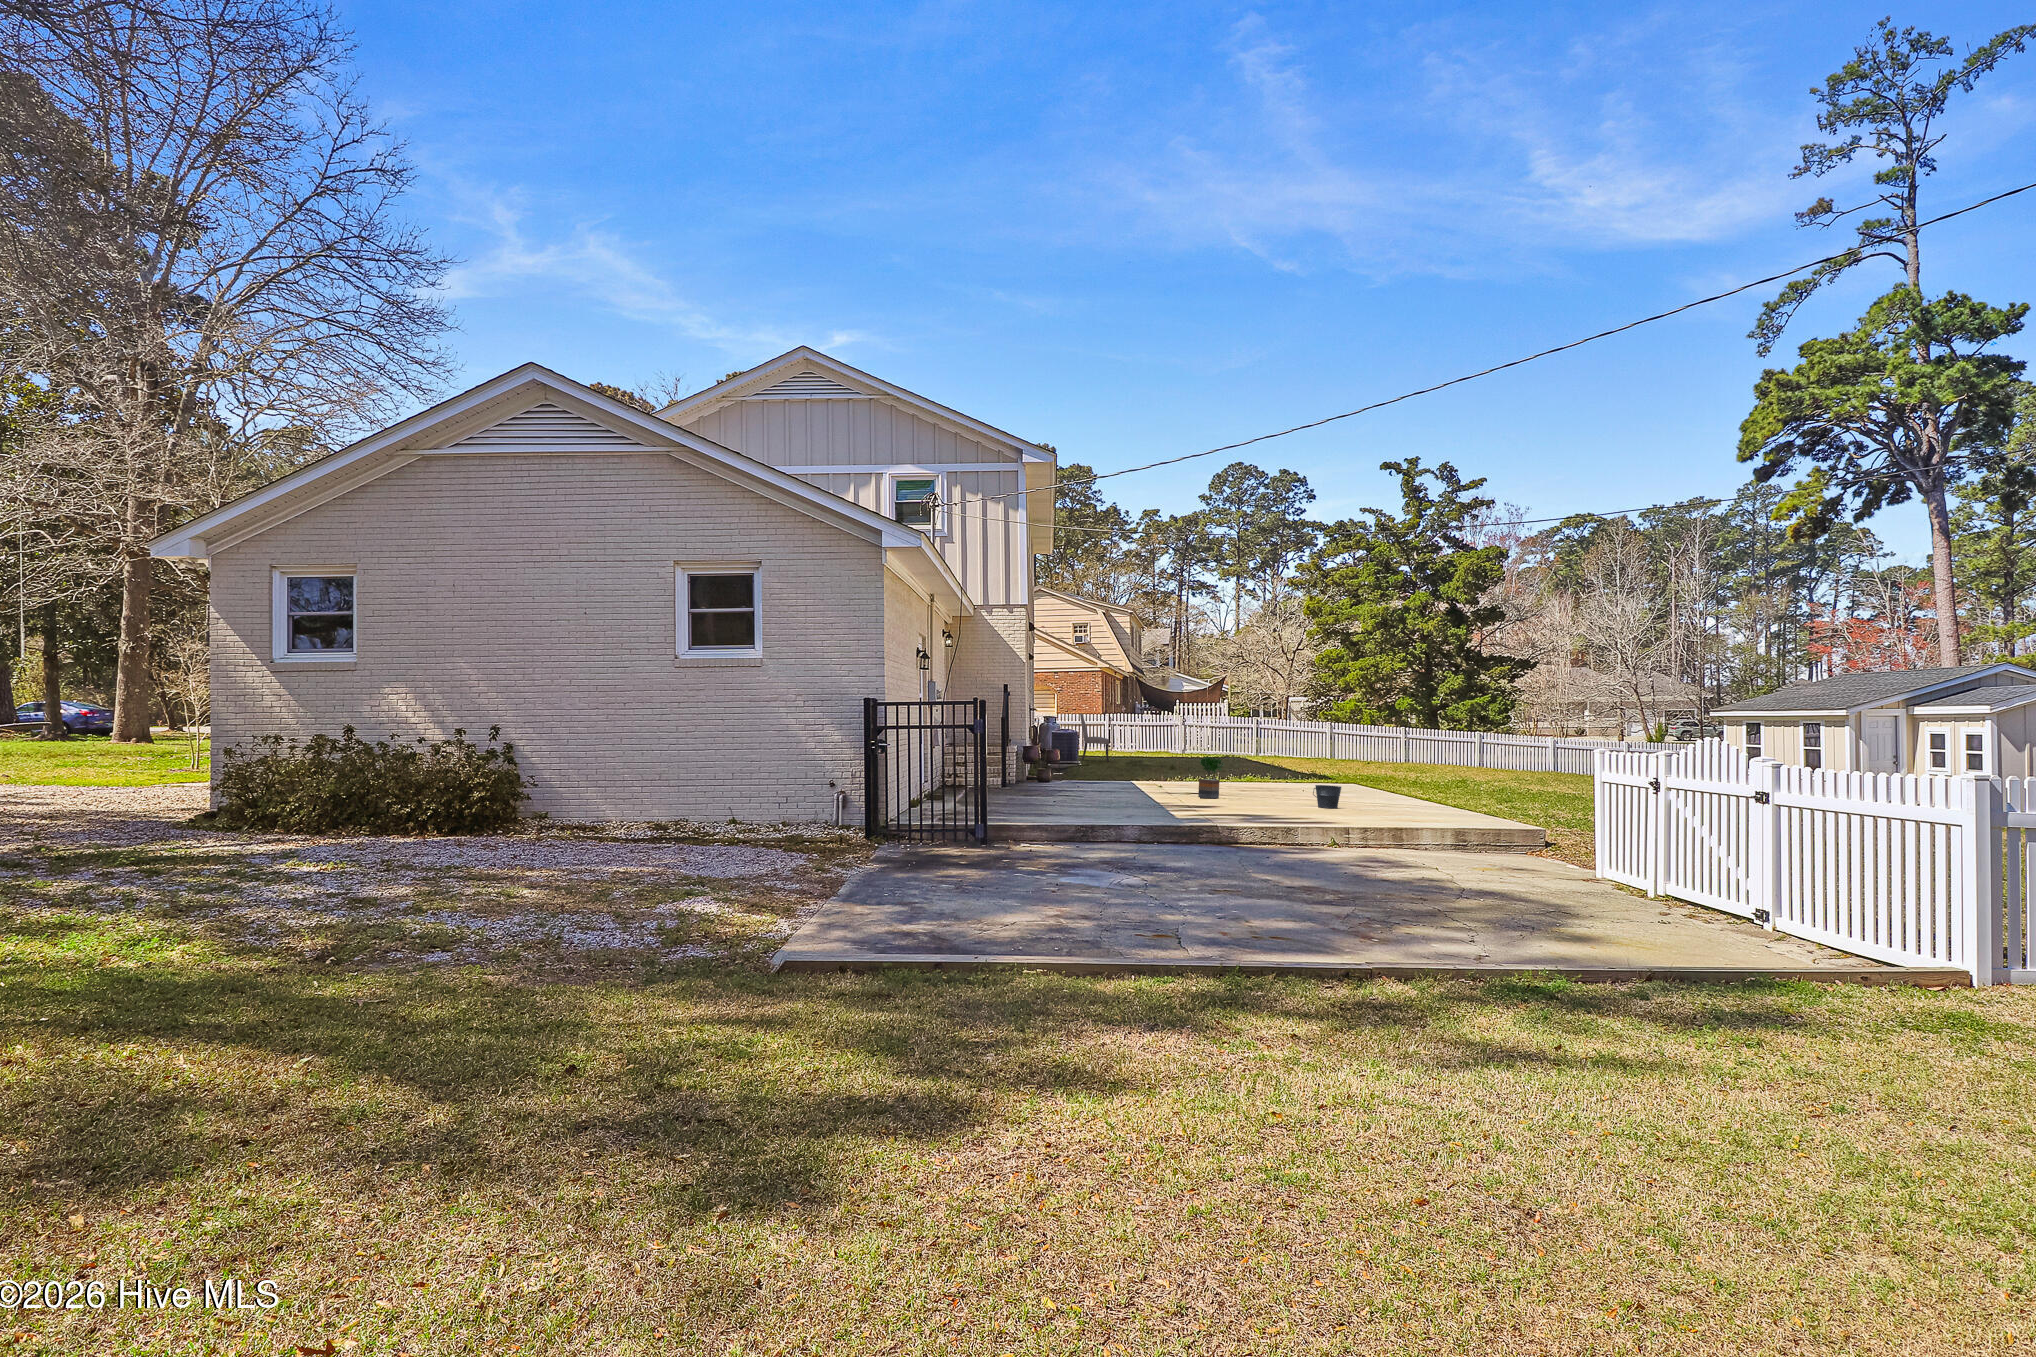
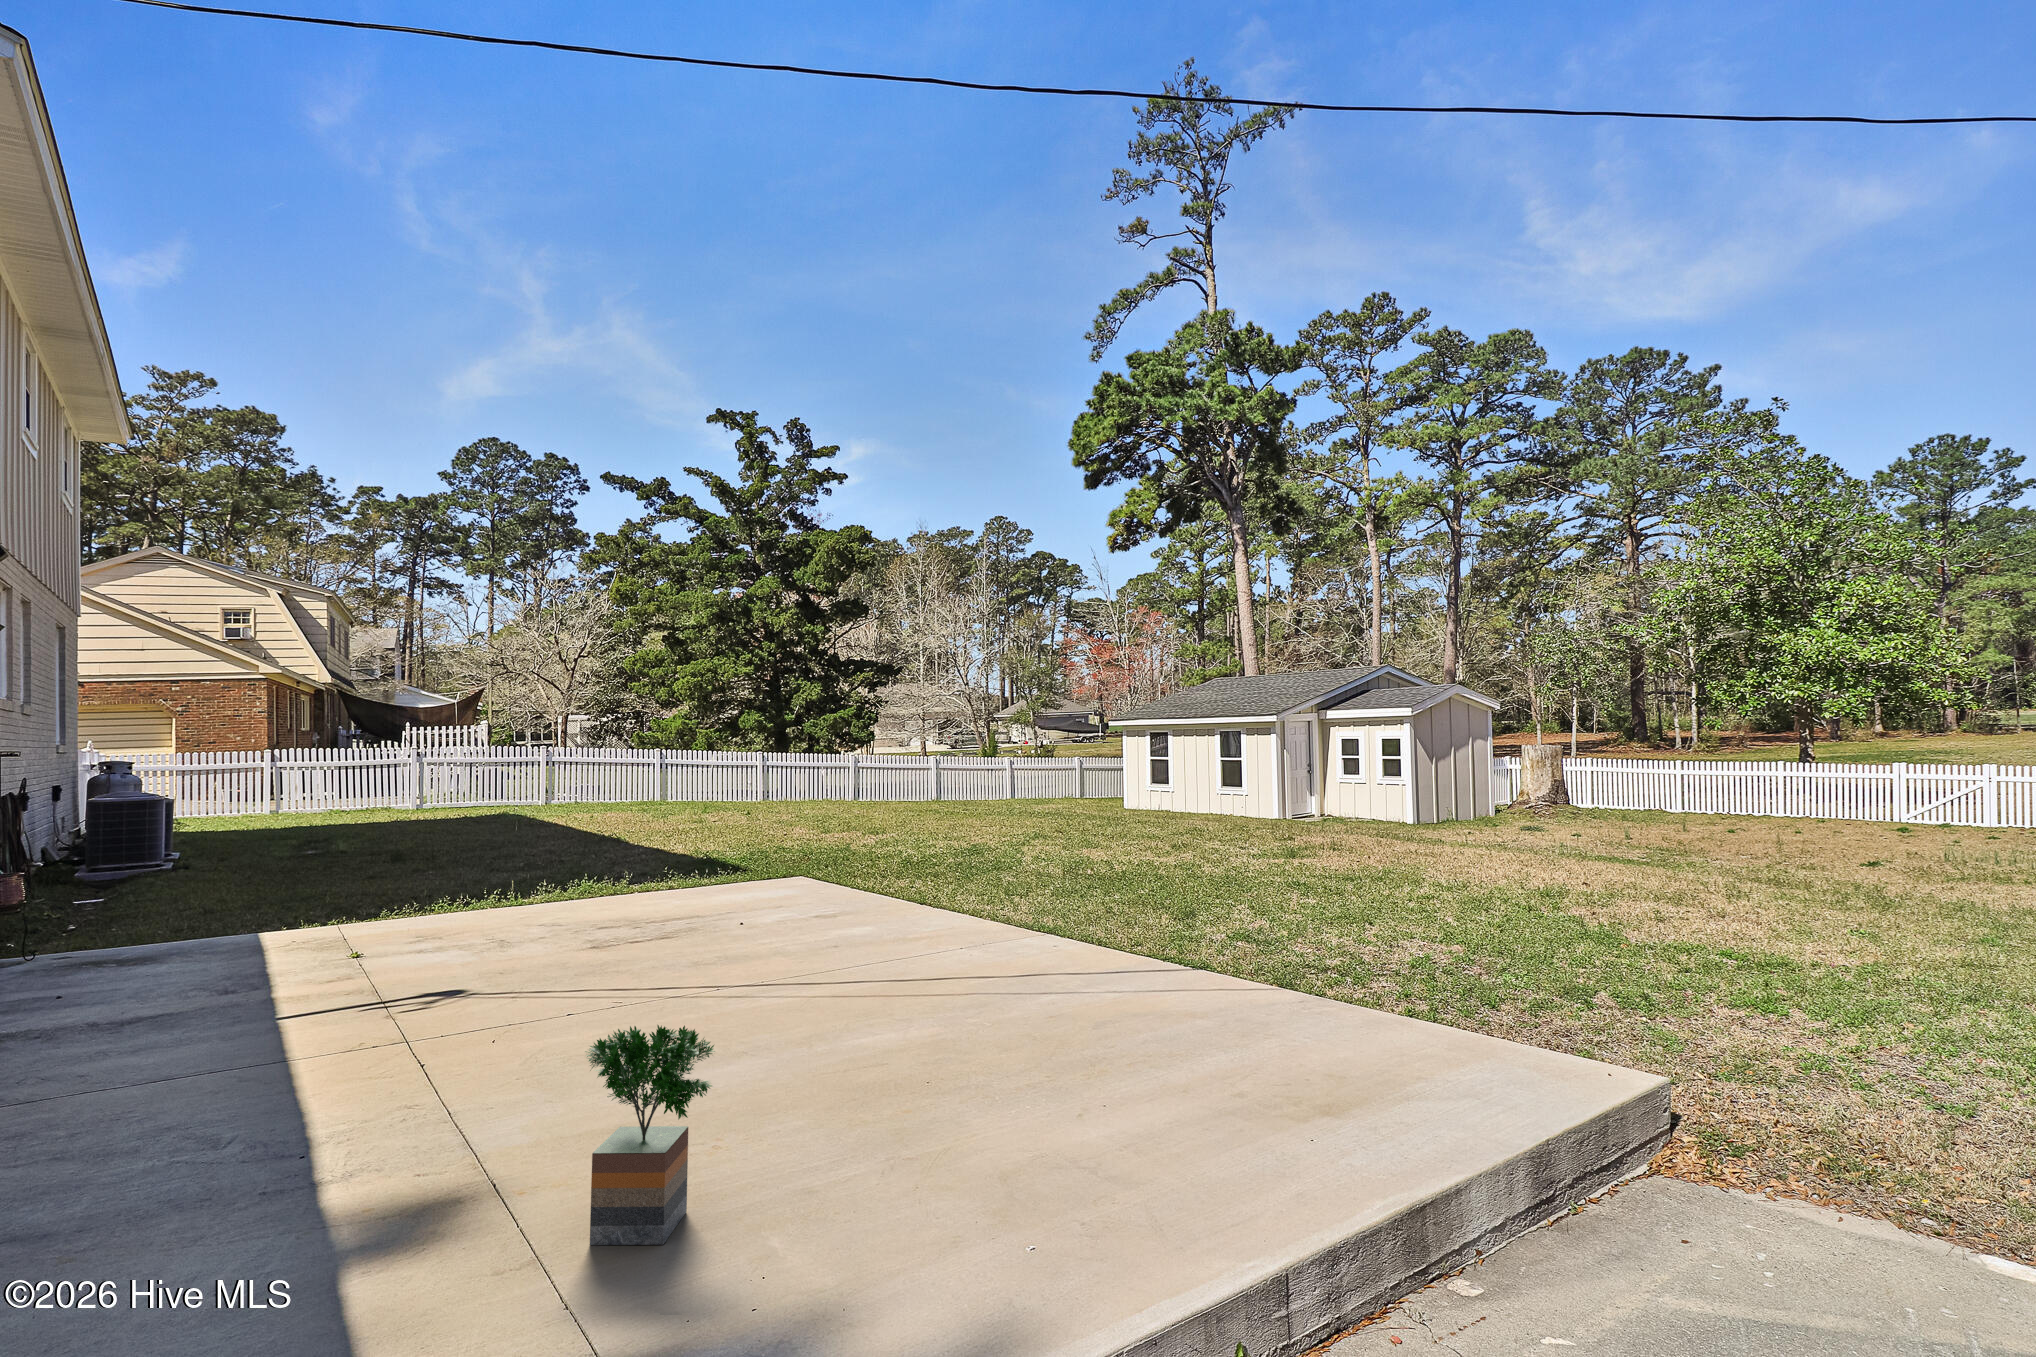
chair: present [1080,714,1109,762] -> none [177,766,256,869]
bucket: present [1313,785,1341,808] -> none [1108,1076,1221,1197]

